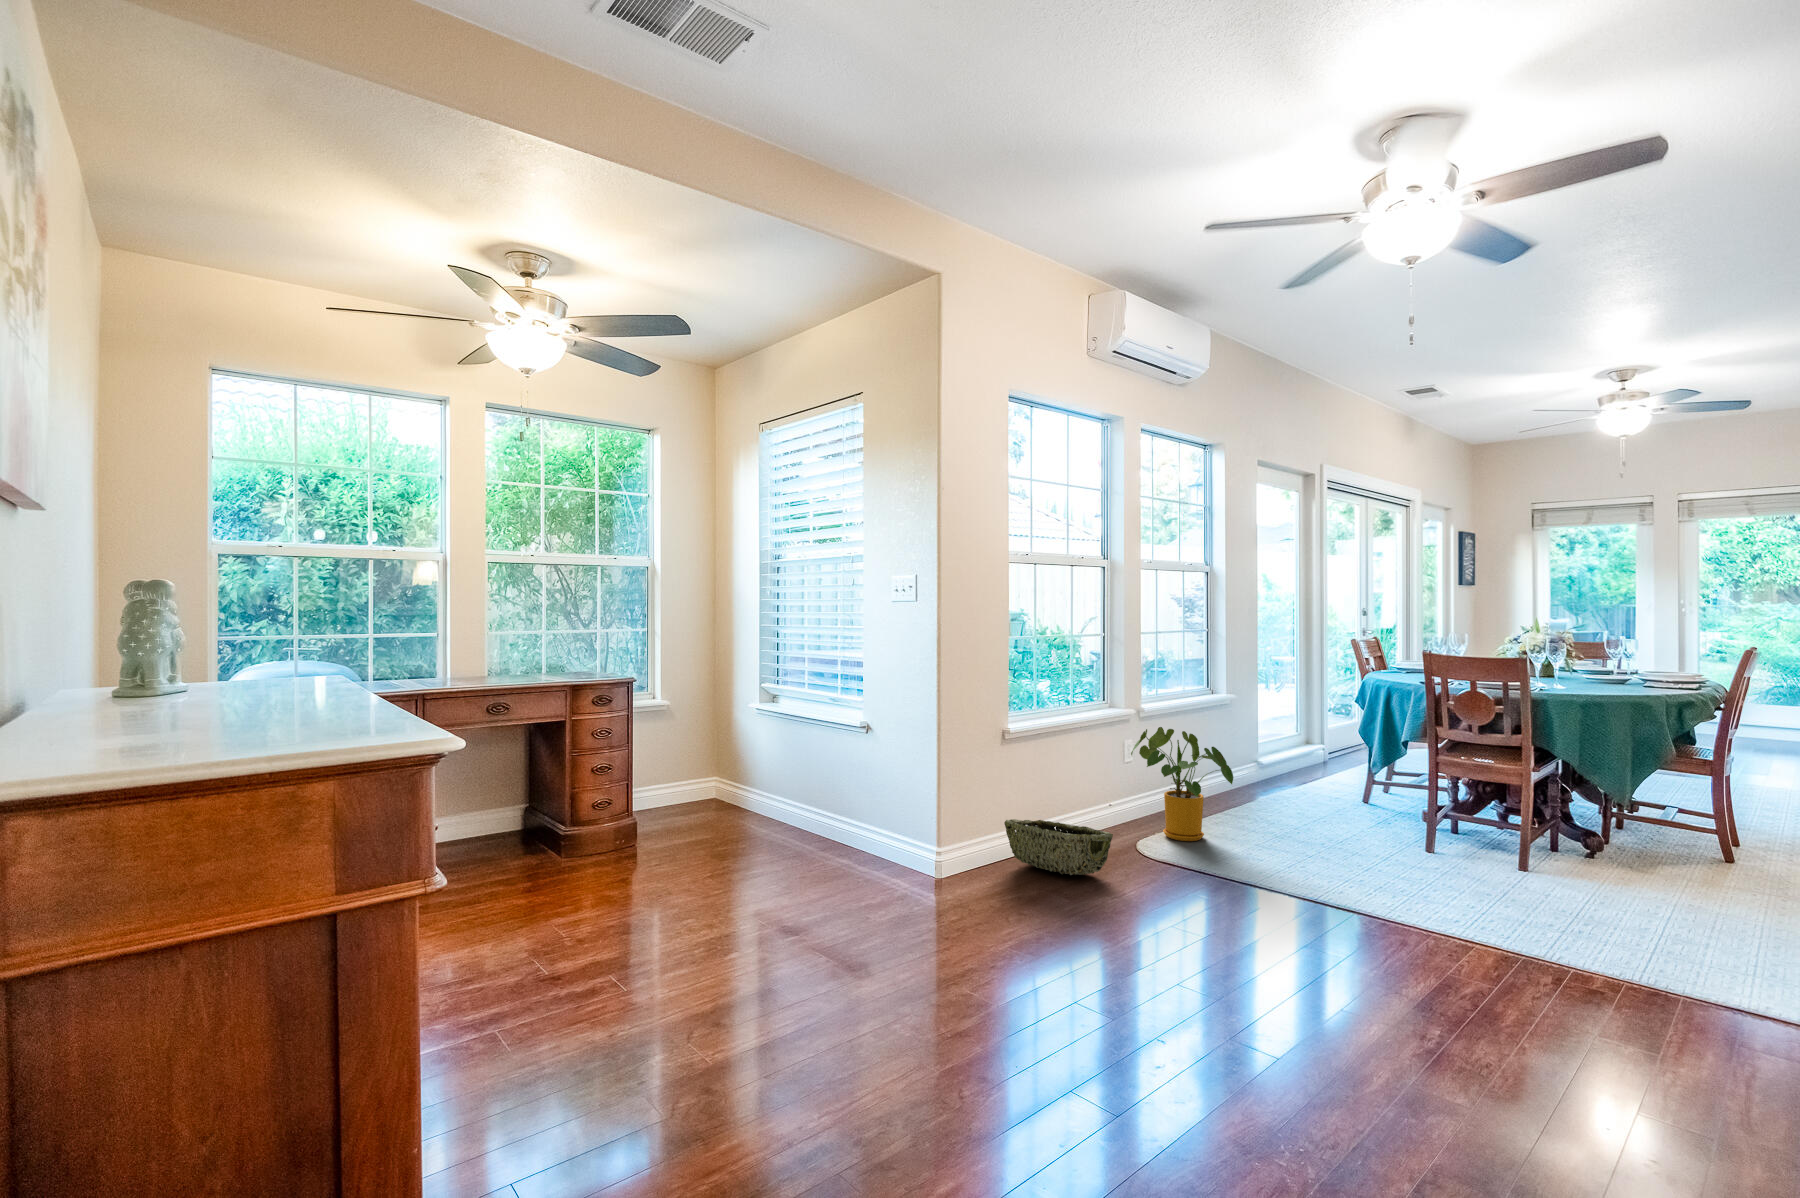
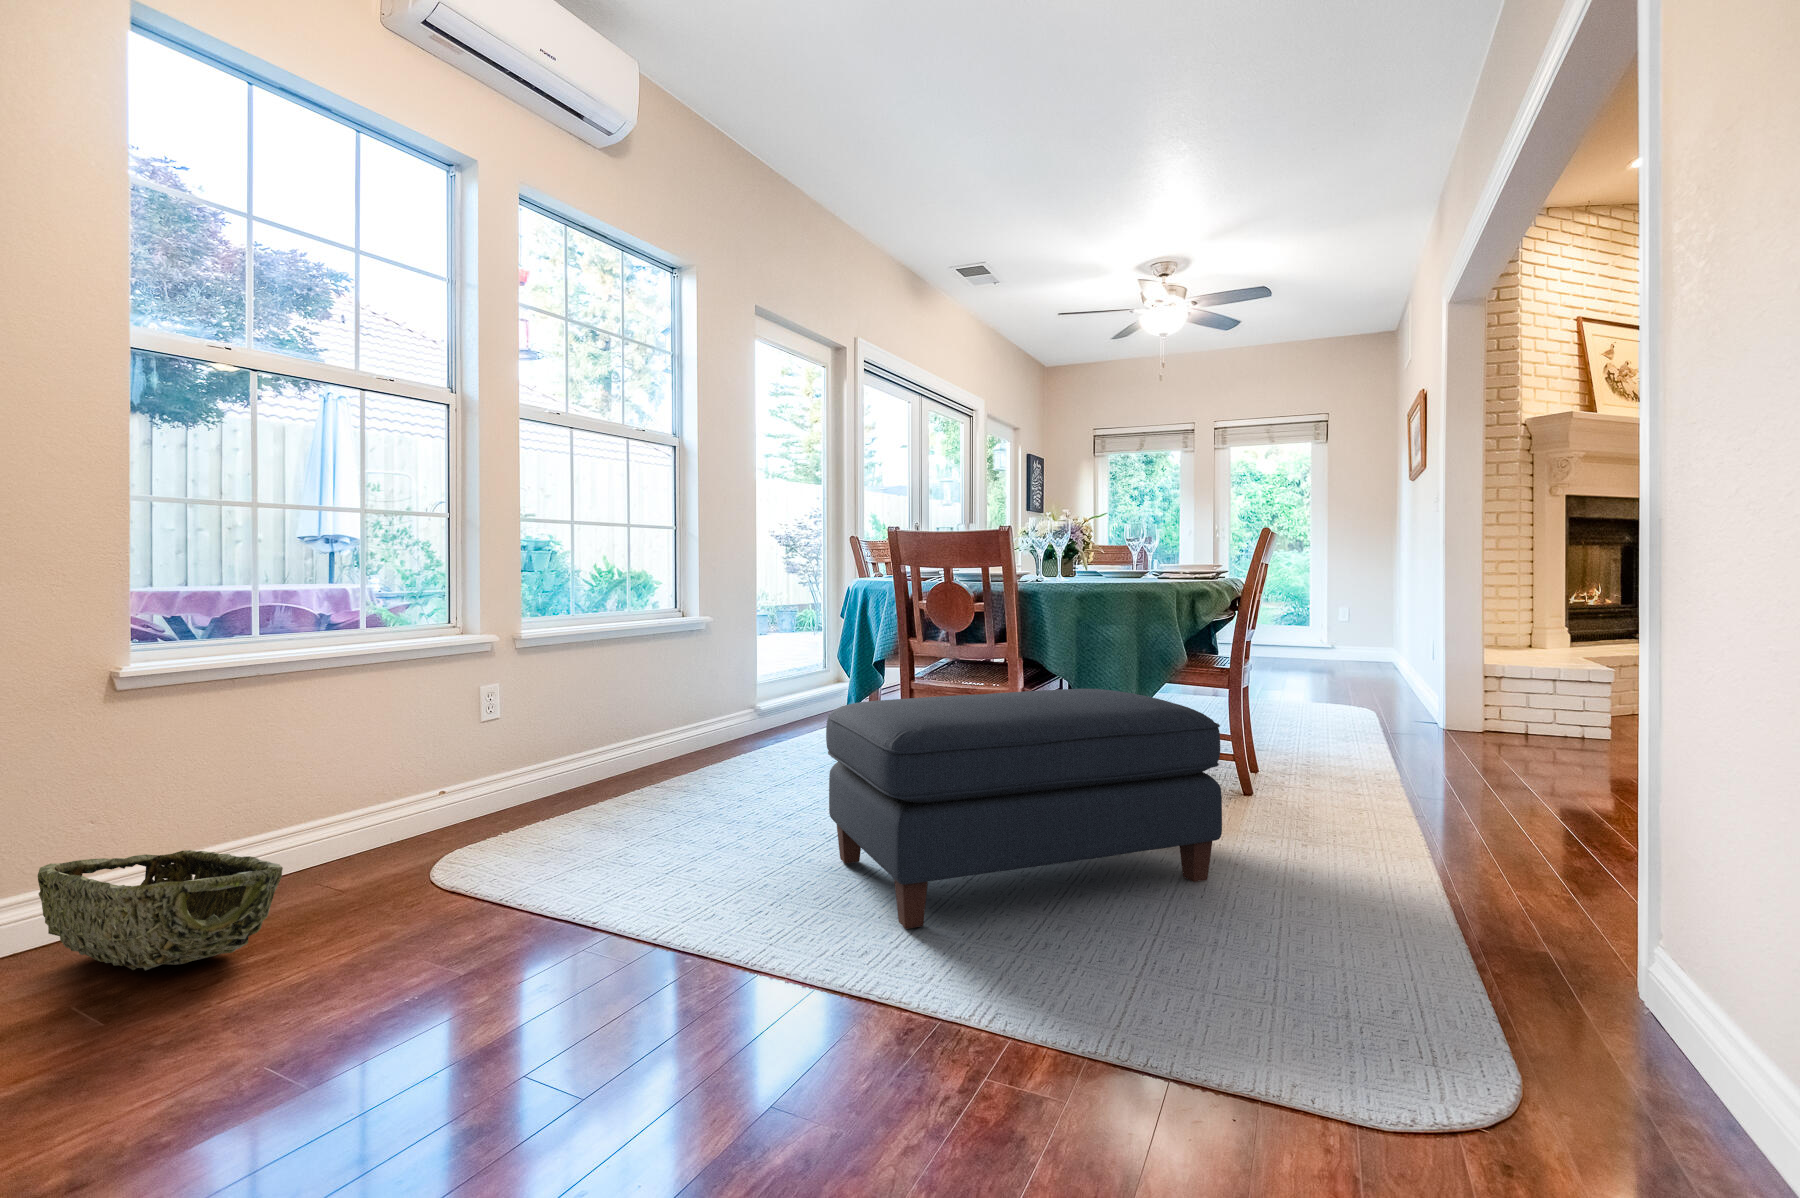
house plant: present [1131,727,1233,841] -> none [453,665,603,849]
ottoman: none [1396,771,1718,915] -> present [826,689,1222,929]

